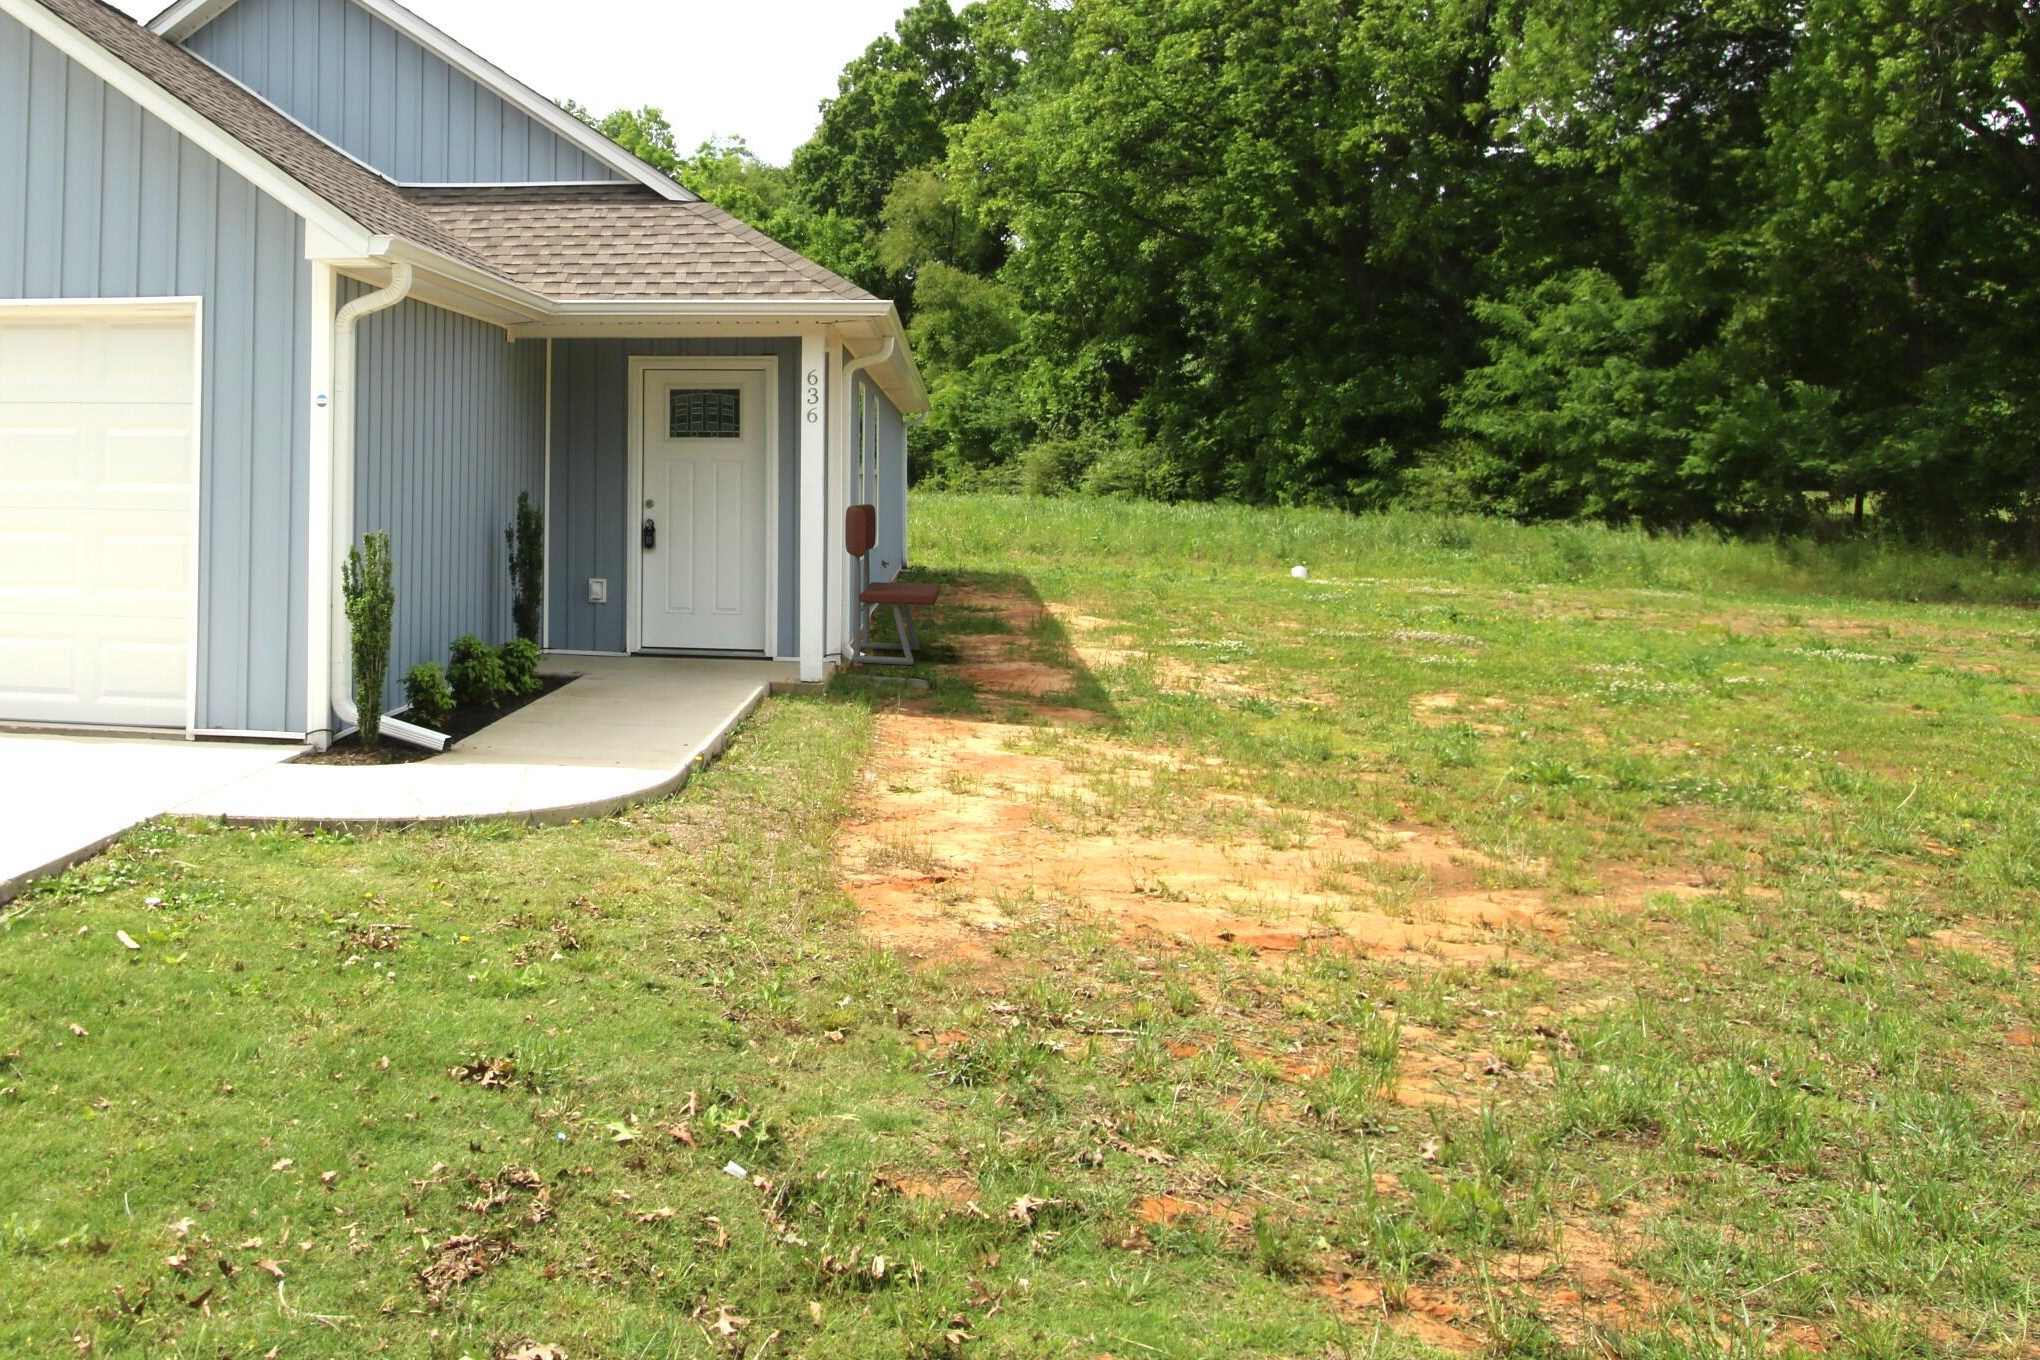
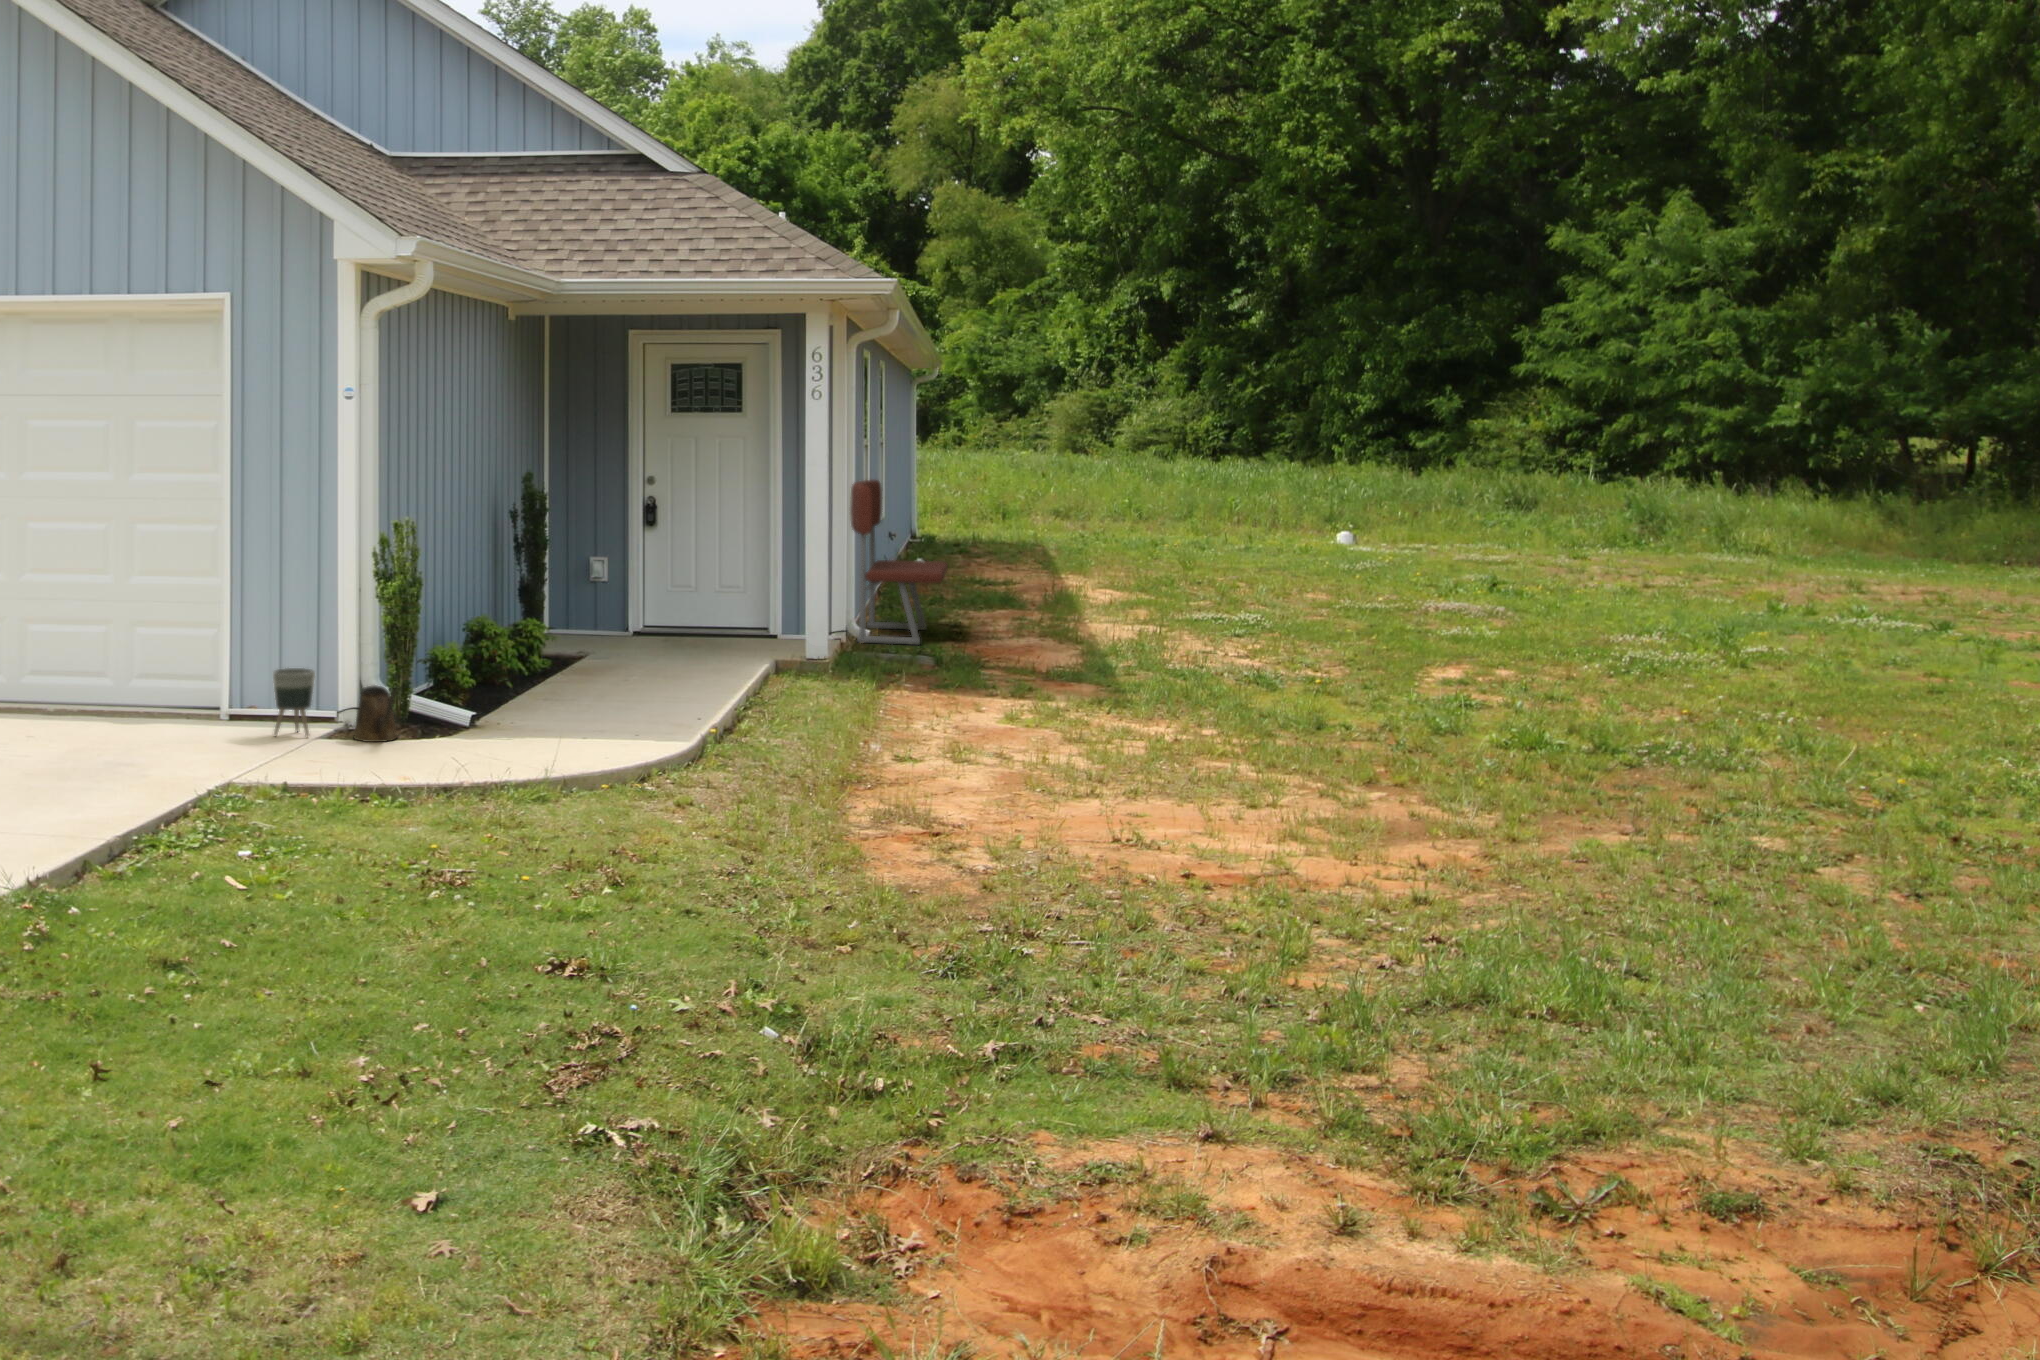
planter: none [242,684,287,756] -> present [273,668,315,736]
watering can: none [325,703,372,762] -> present [354,685,397,742]

